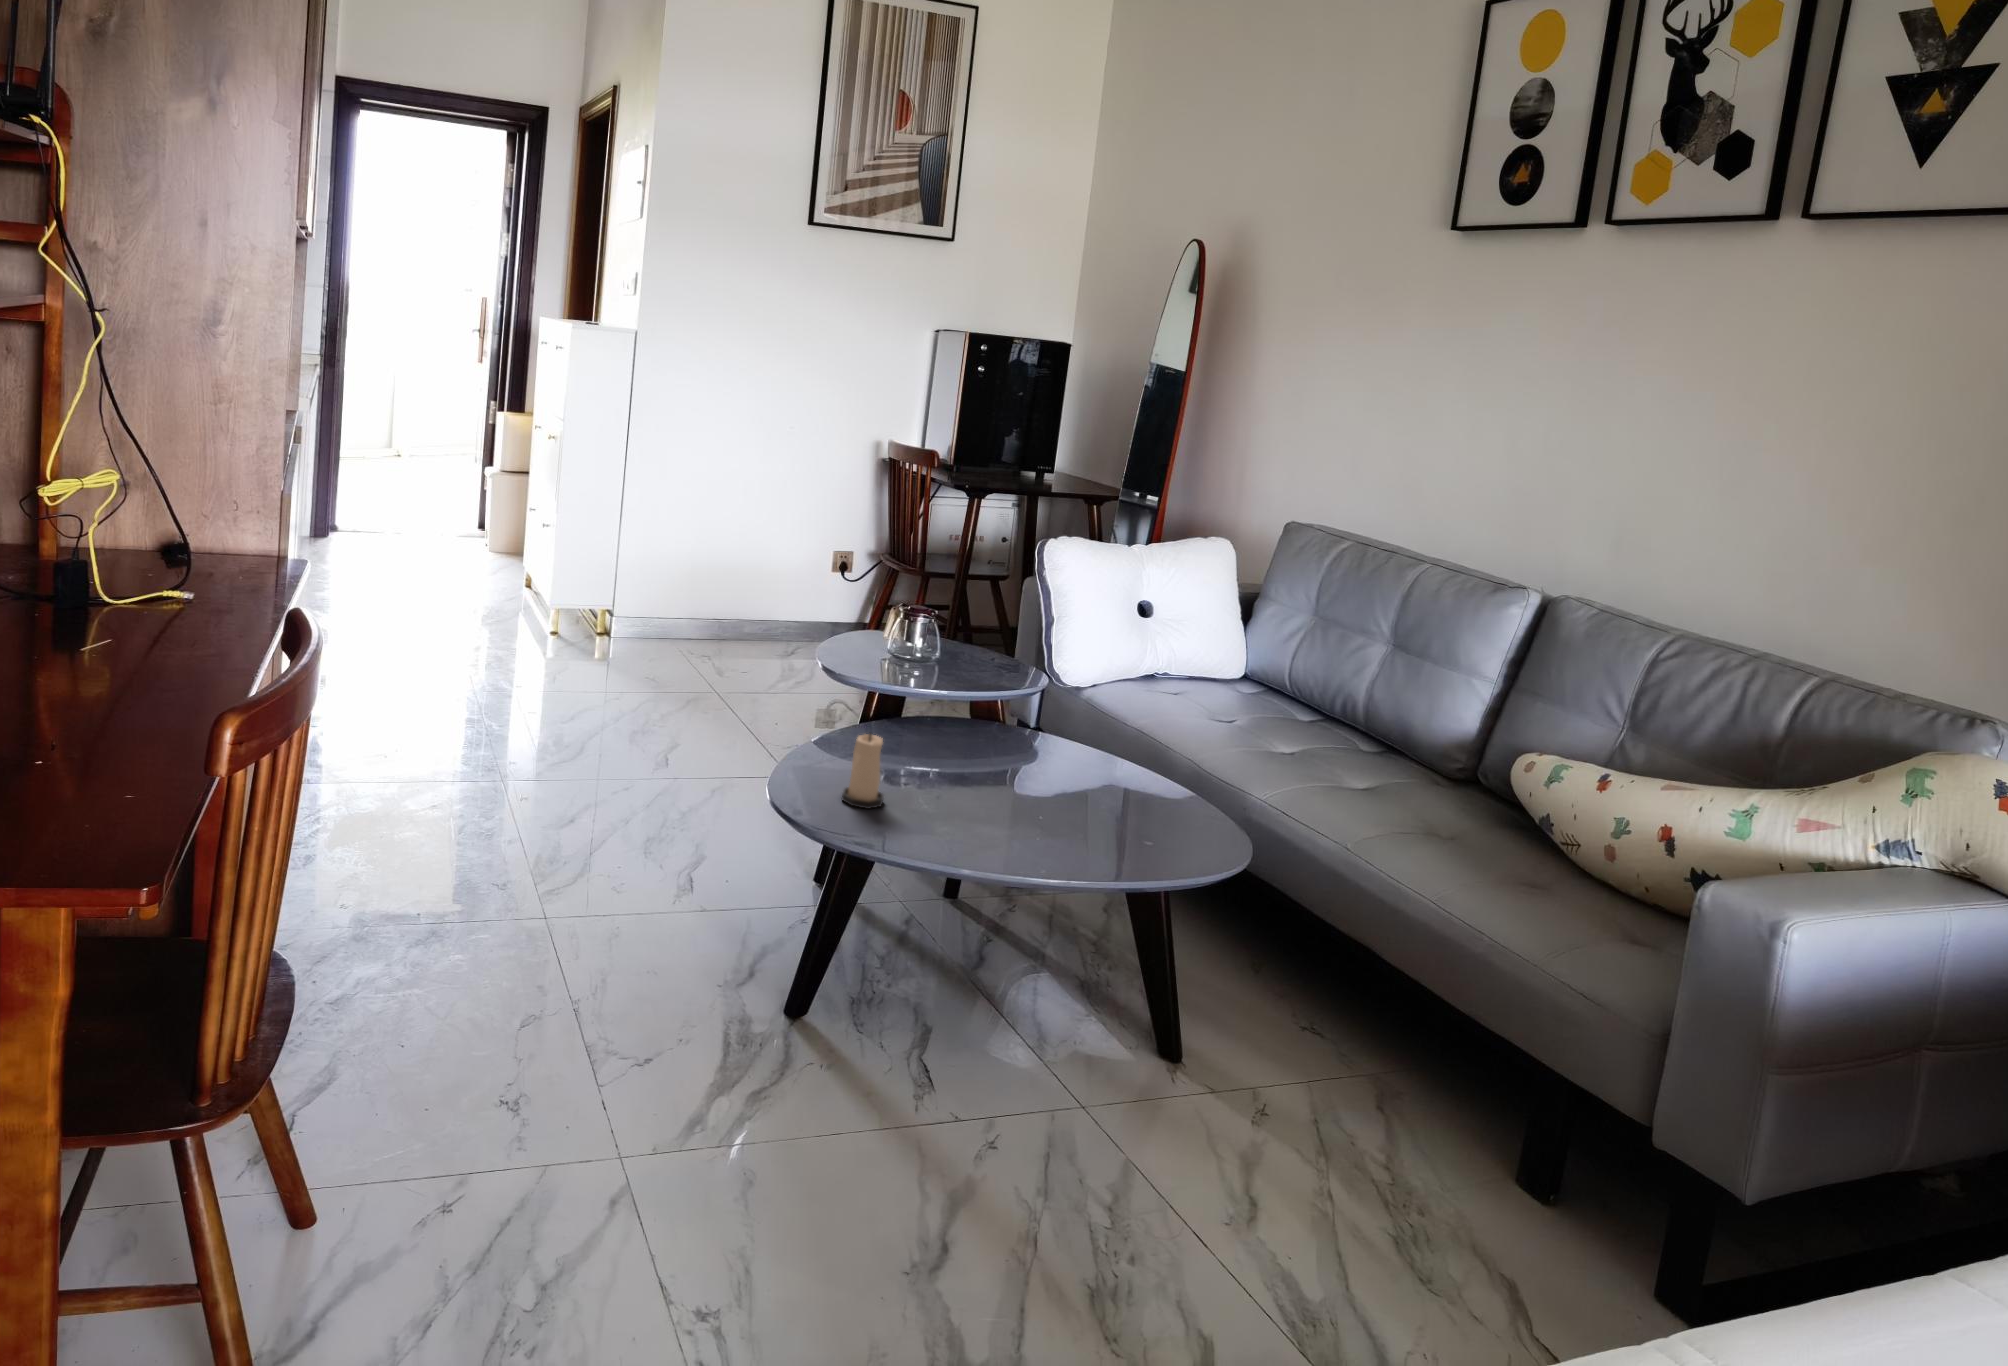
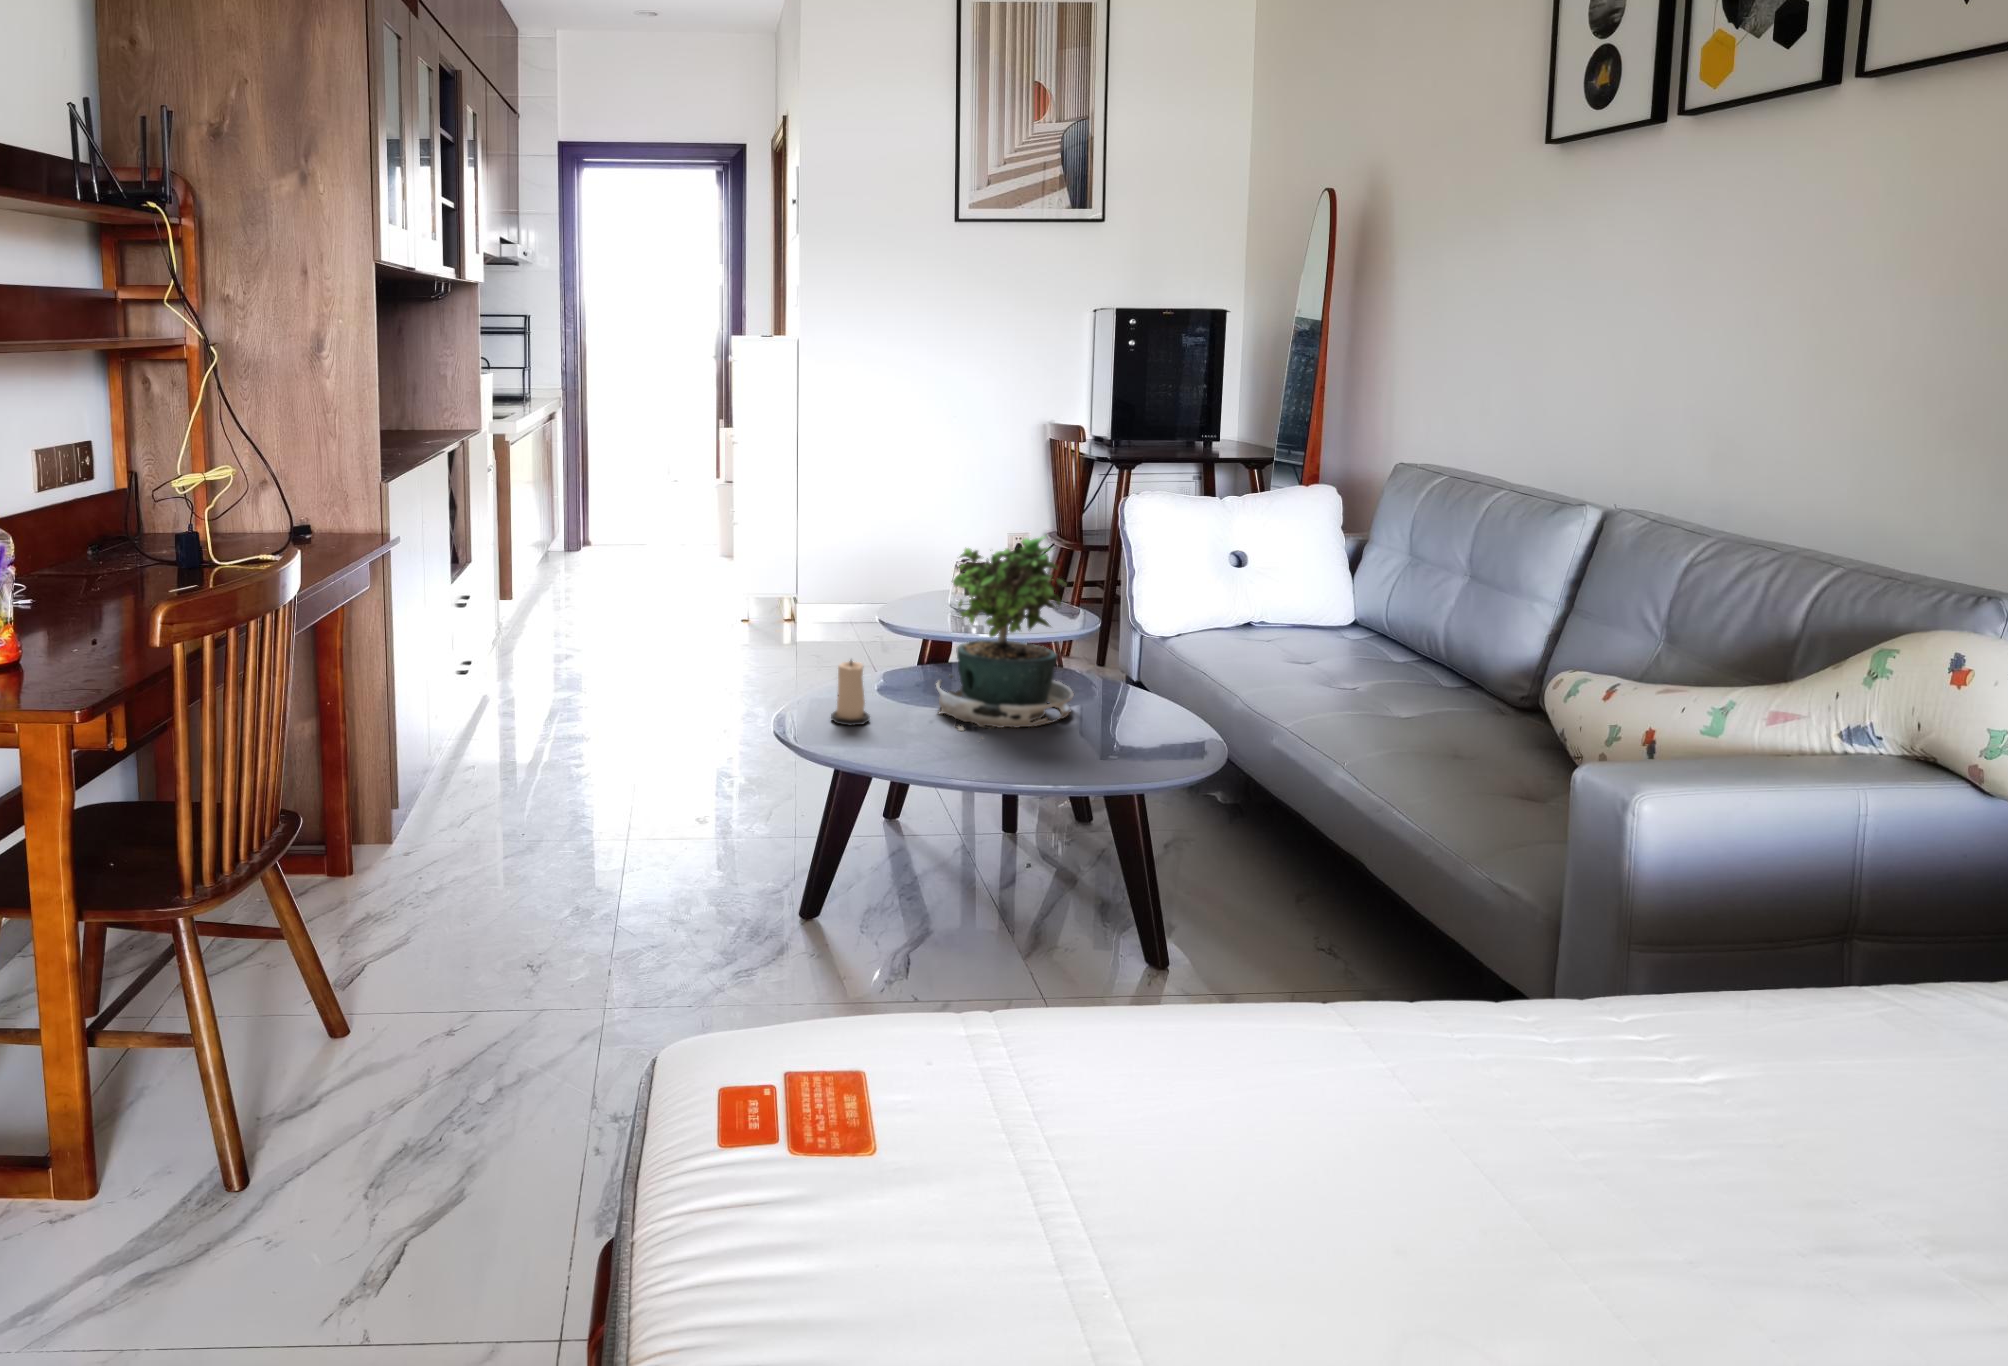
potted plant: none [937,599,1090,832] -> present [936,535,1074,731]

